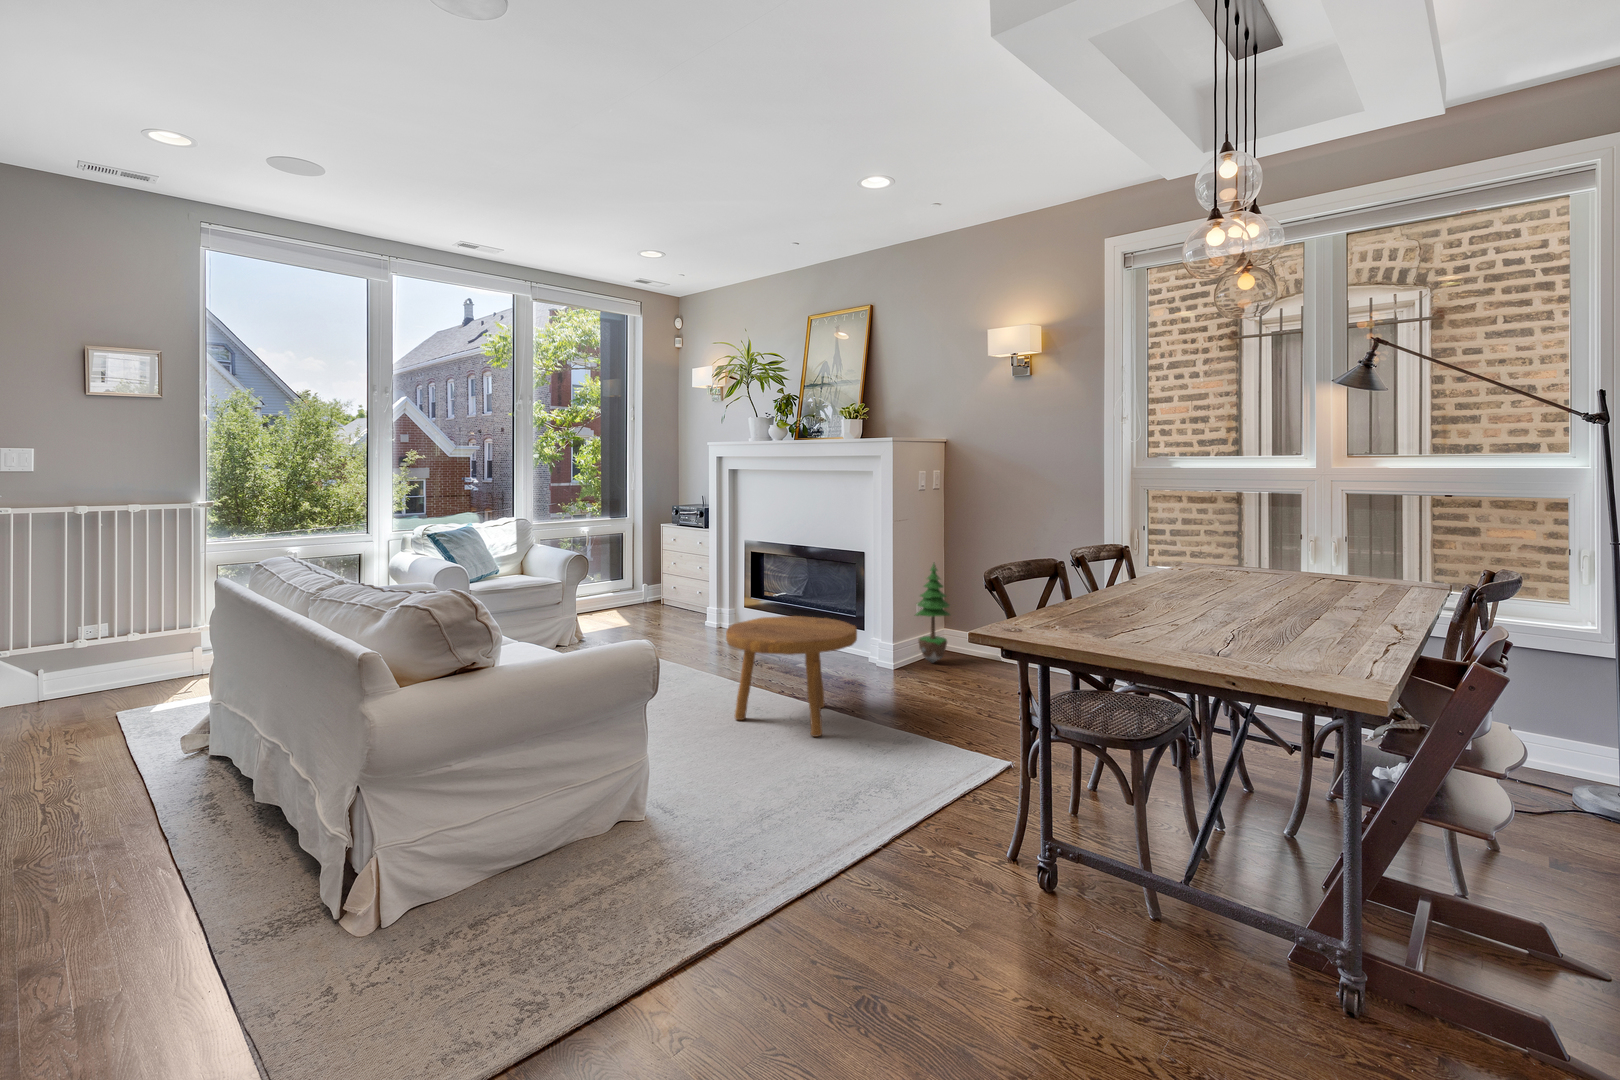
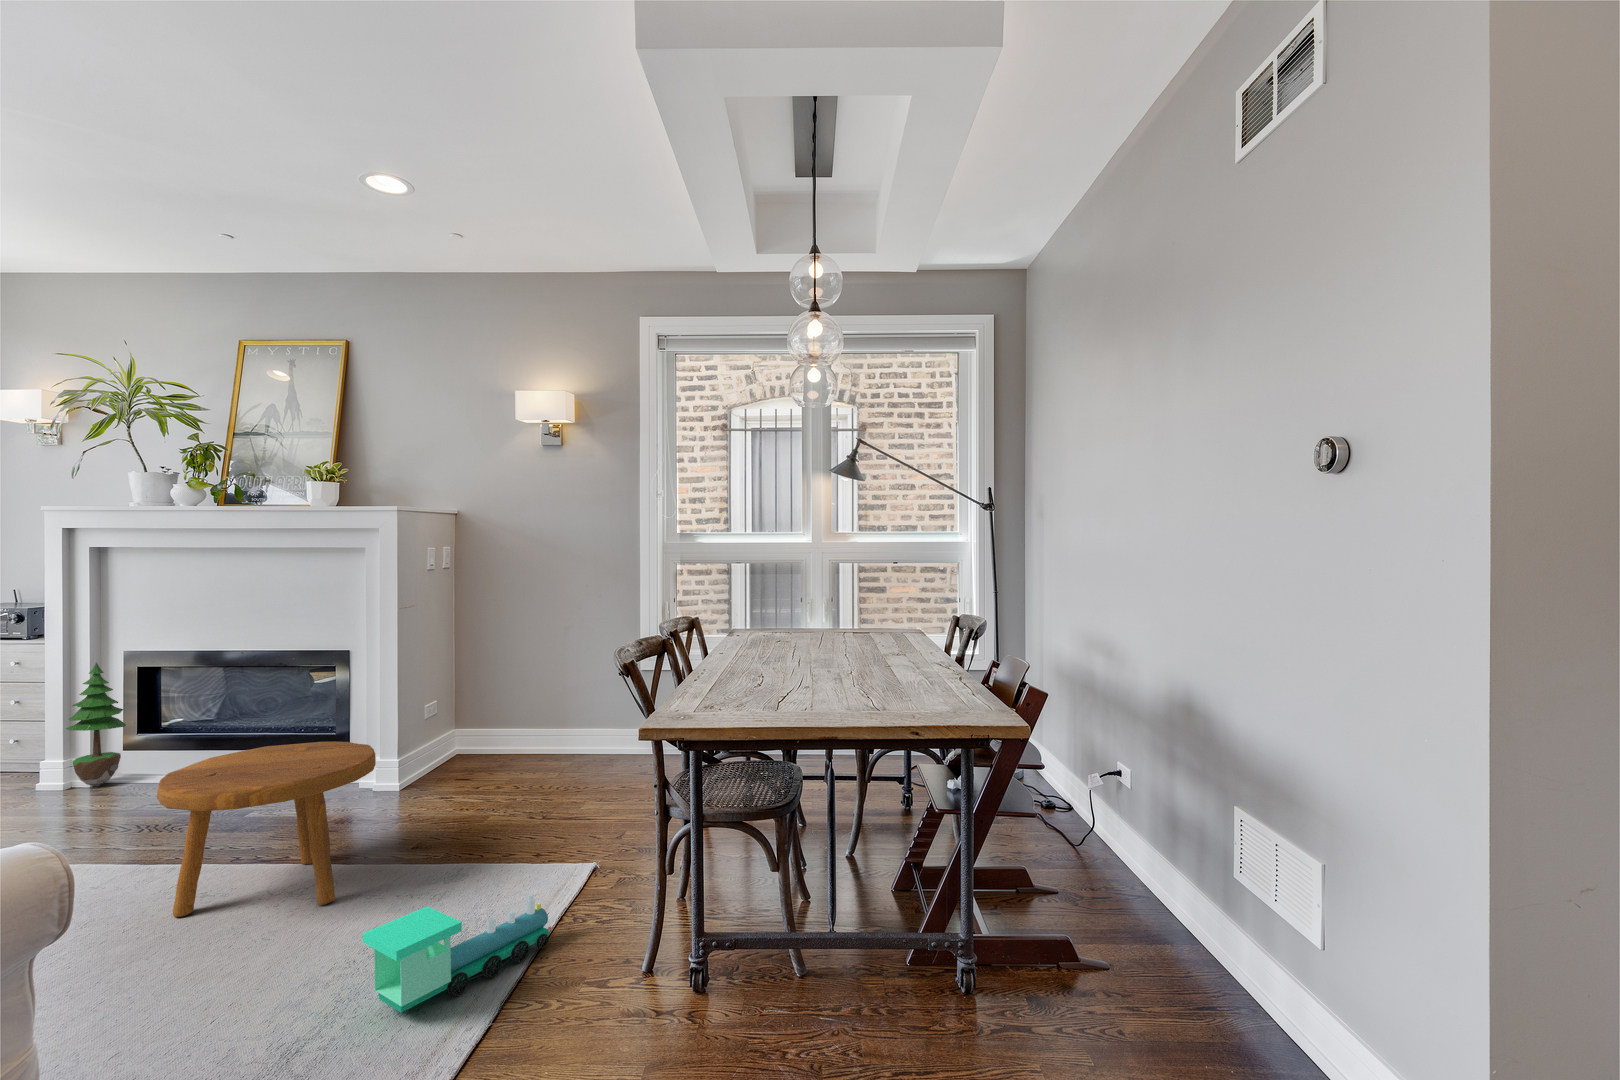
potted tree: present [916,564,950,663] -> present [66,663,126,787]
toy train: none [806,750,950,823] -> present [363,894,552,1013]

